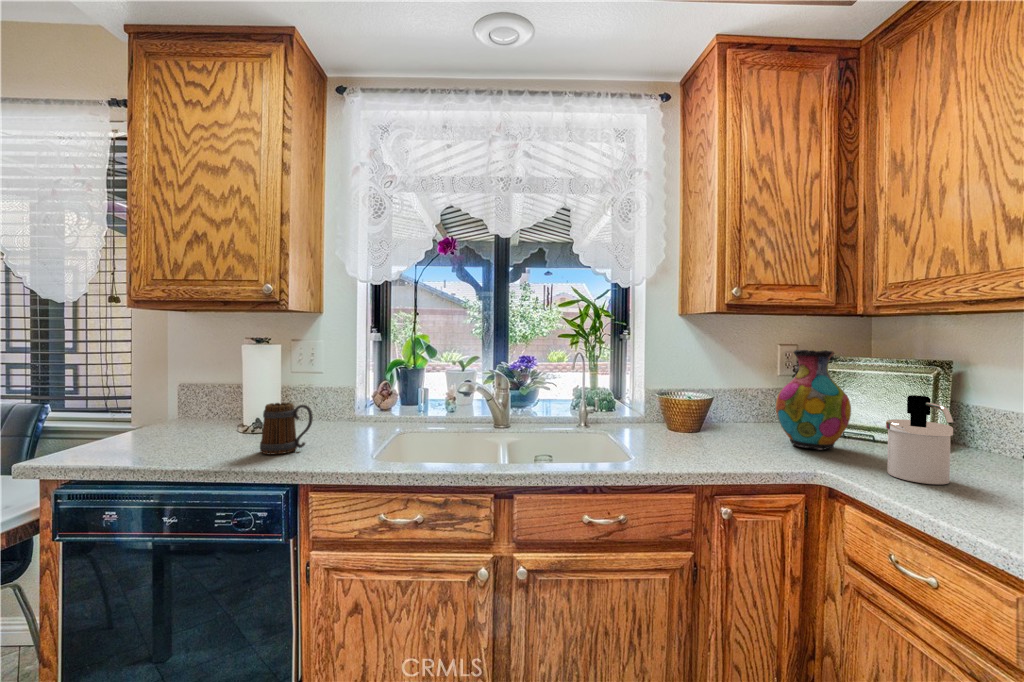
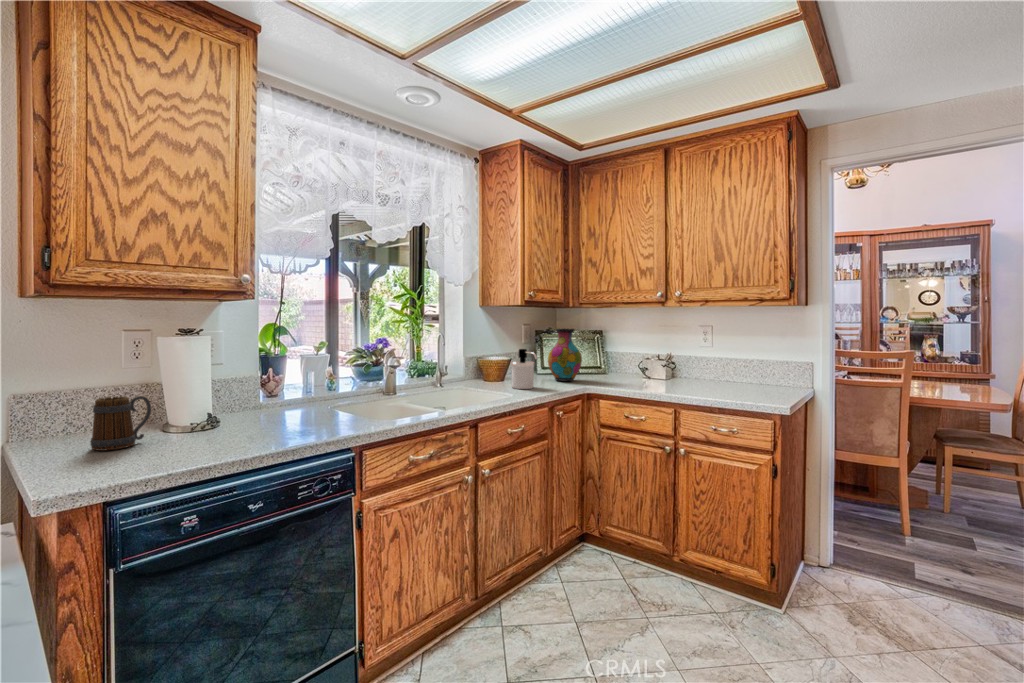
soap dispenser: present [886,395,953,485] -> present [511,349,537,389]
mug: present [260,403,313,454] -> present [91,396,151,451]

